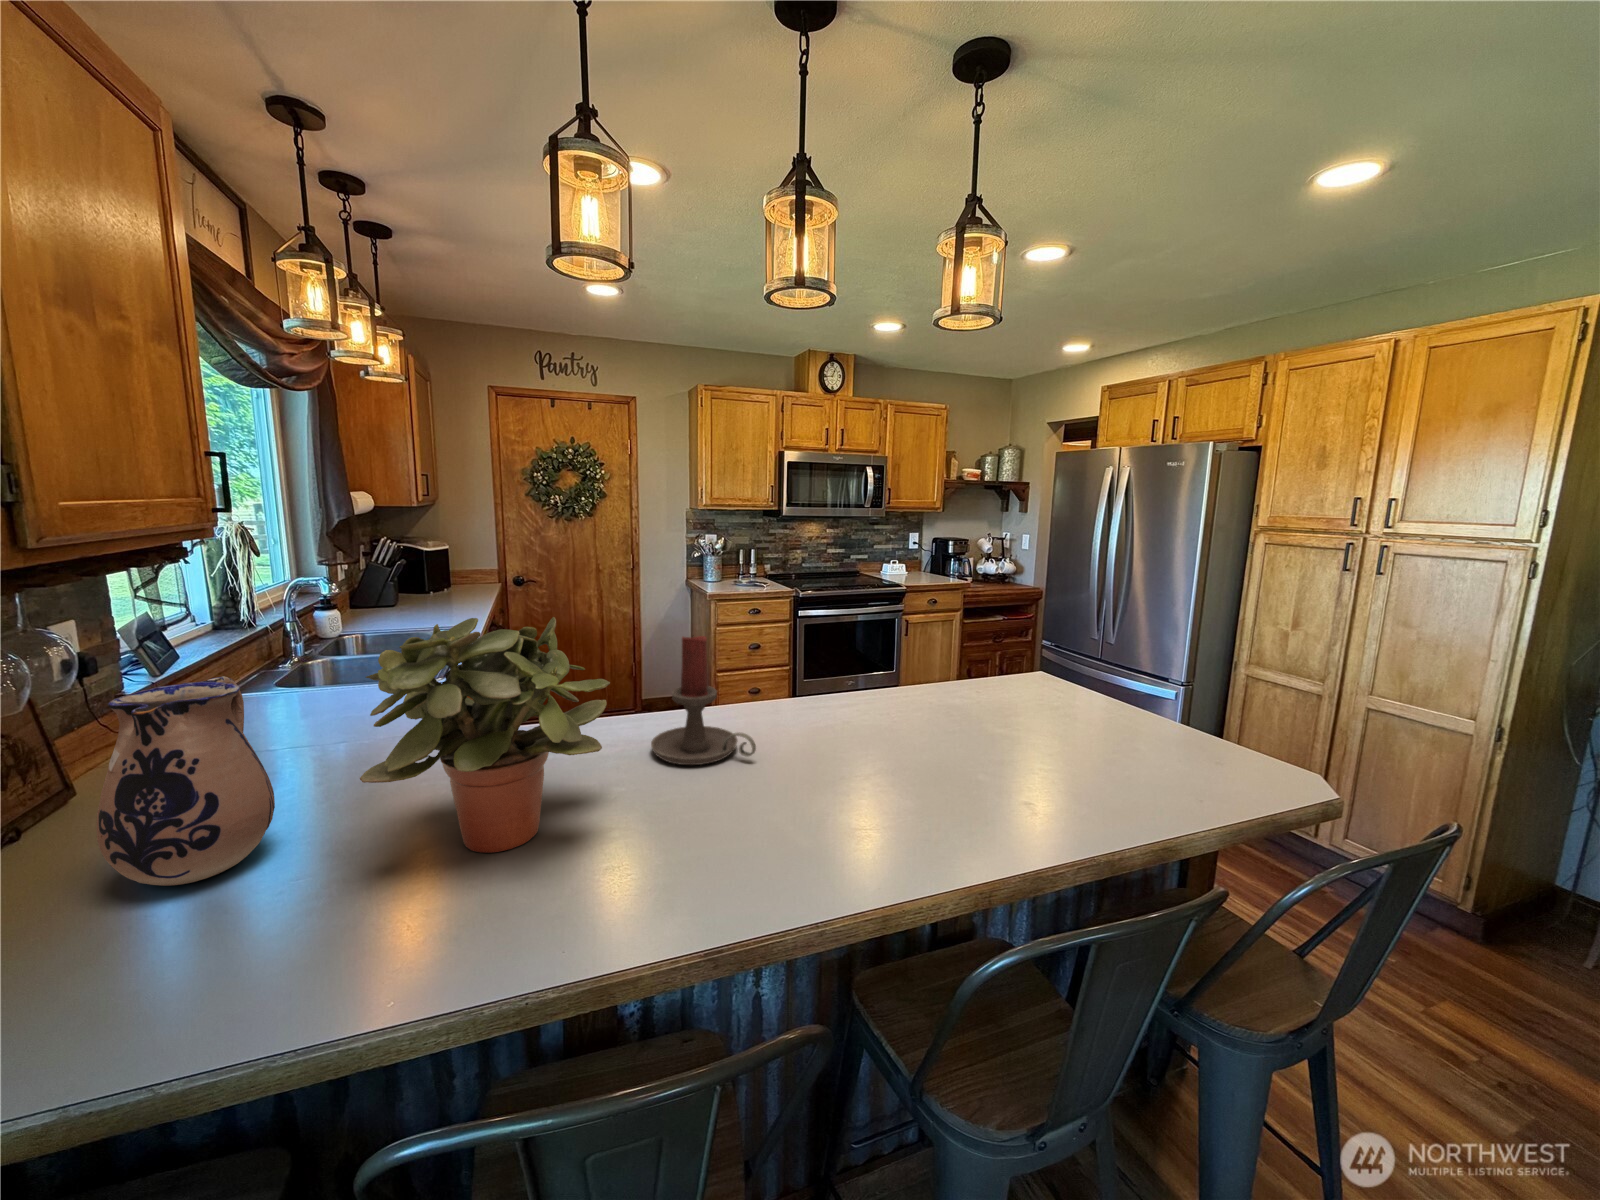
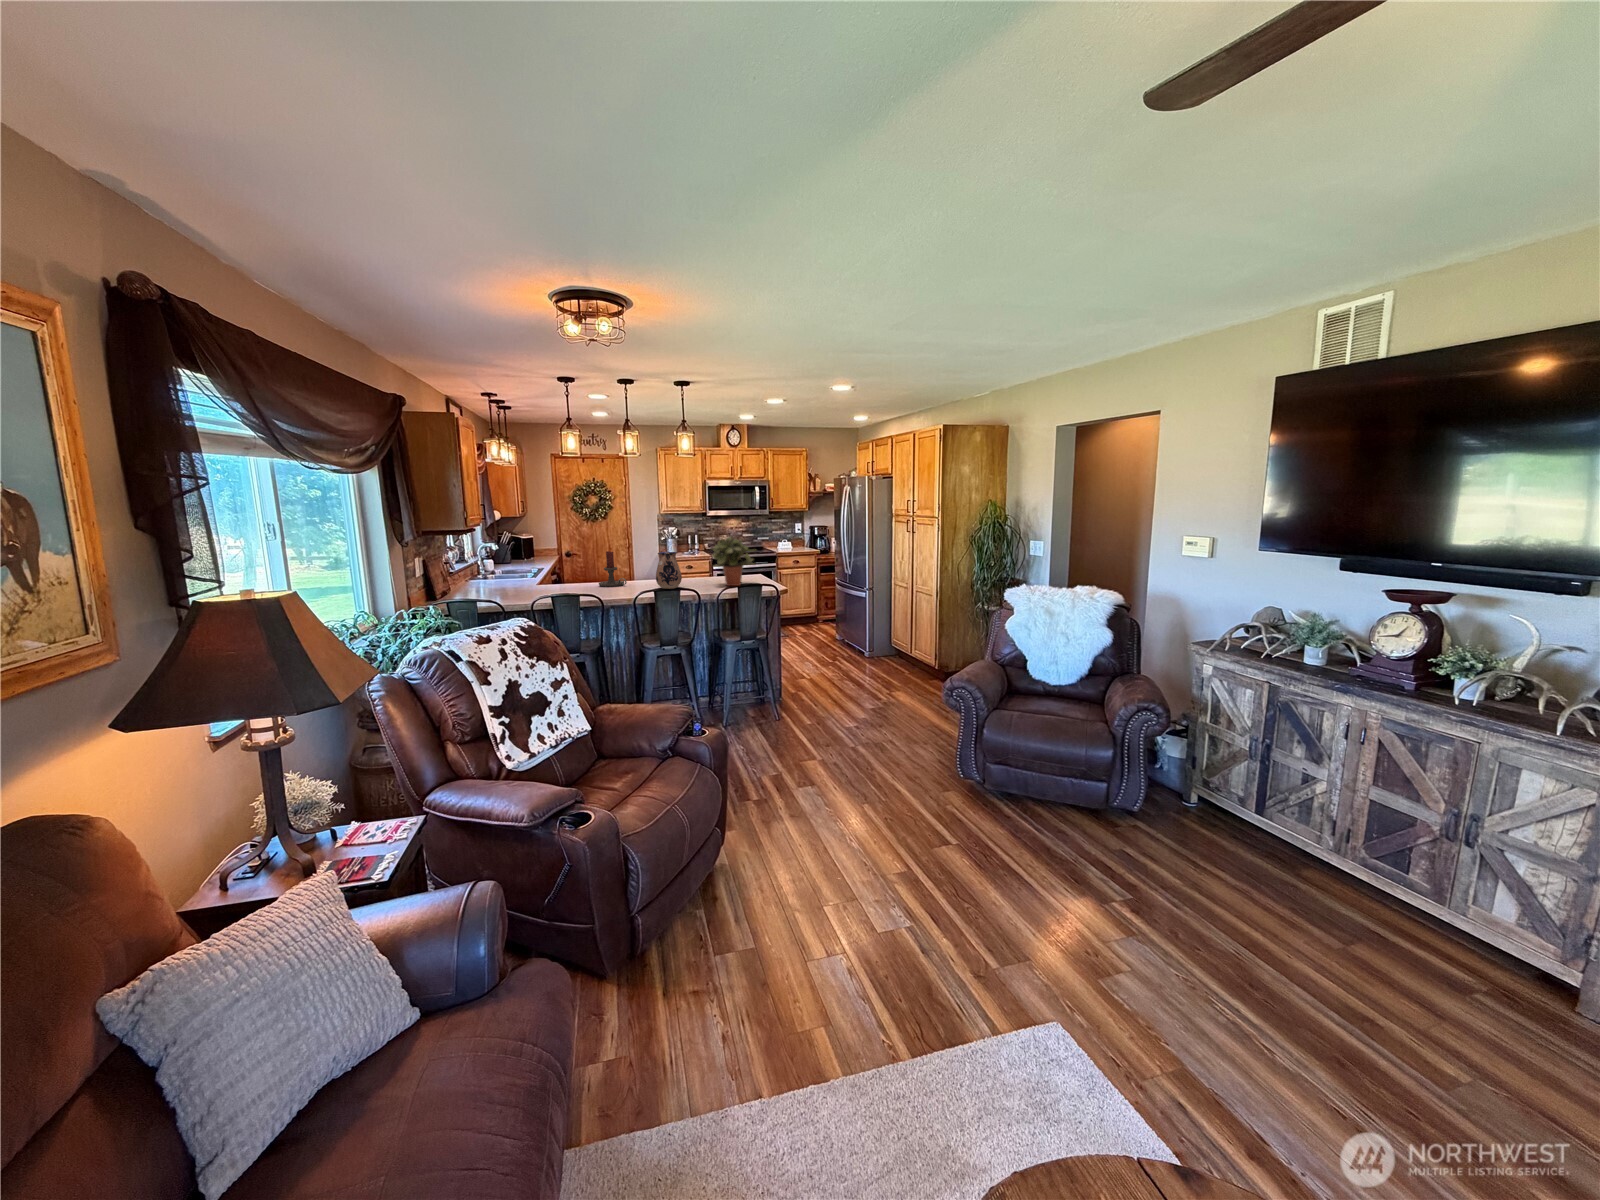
potted plant: present [360,617,610,853] -> present [711,537,755,586]
ceramic pitcher: present [96,676,275,886] -> present [656,552,682,589]

